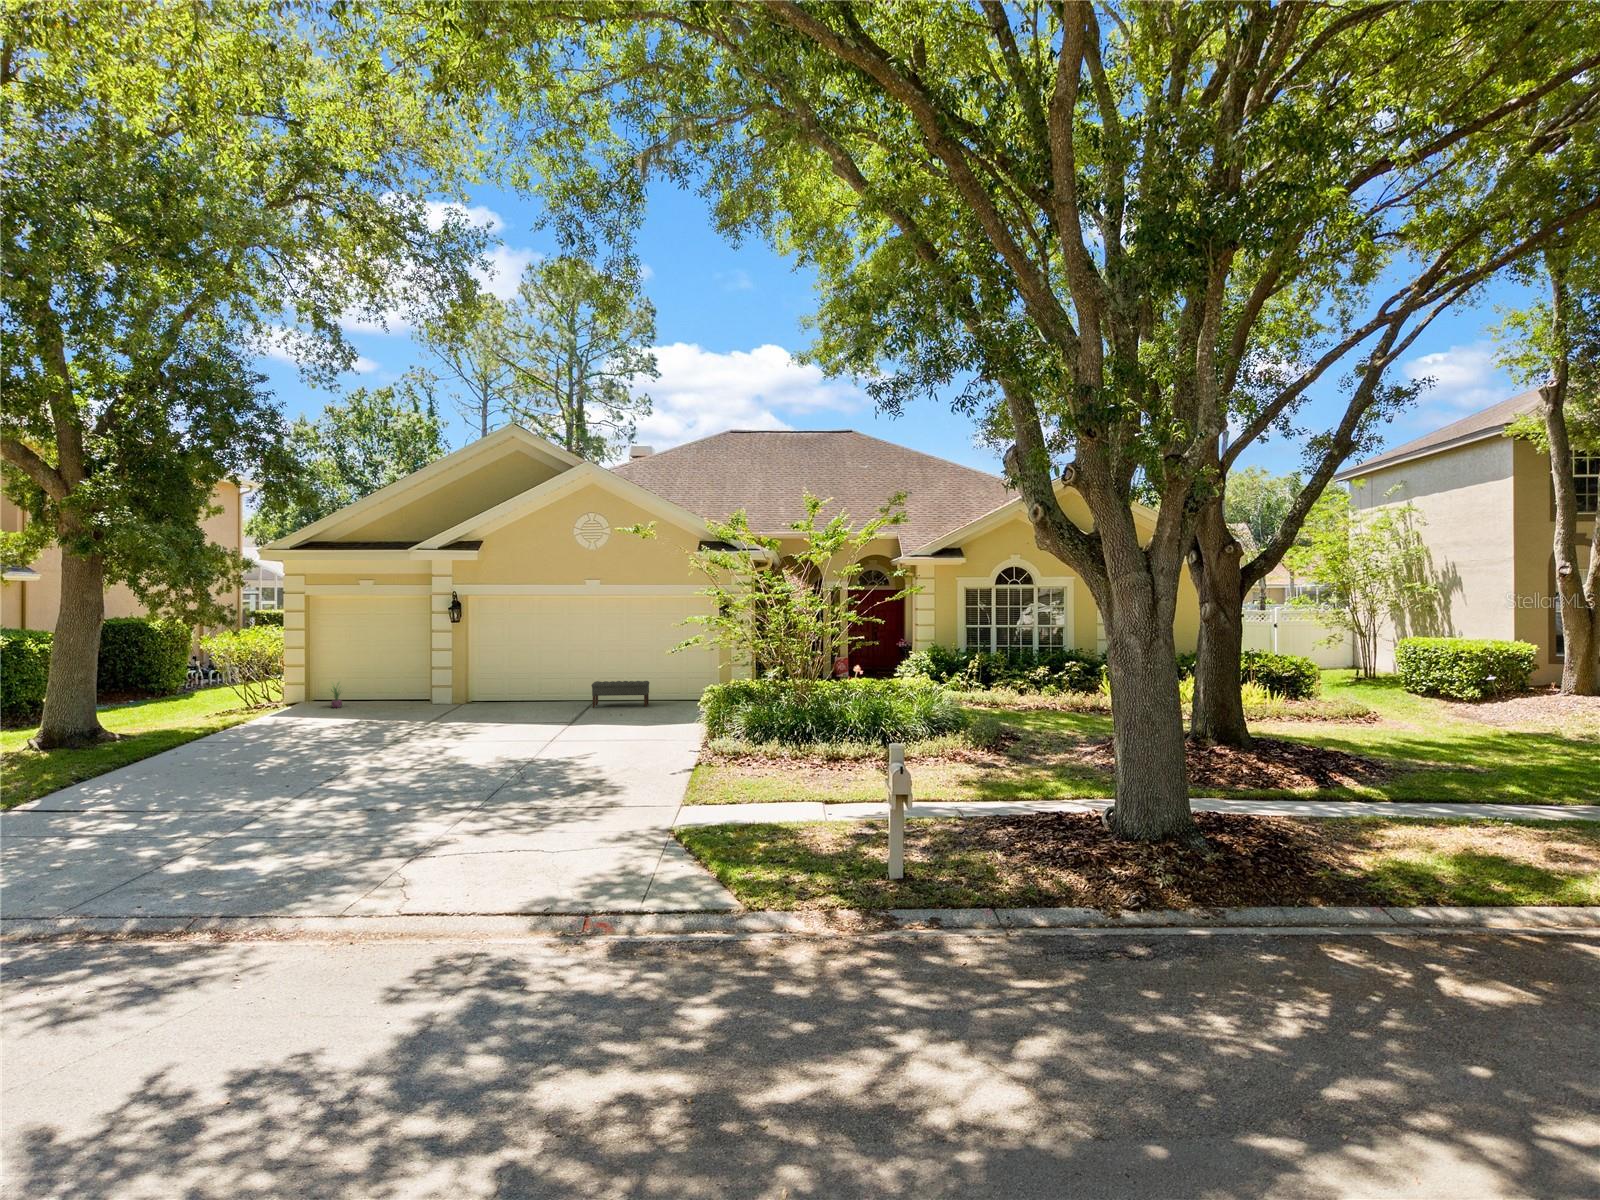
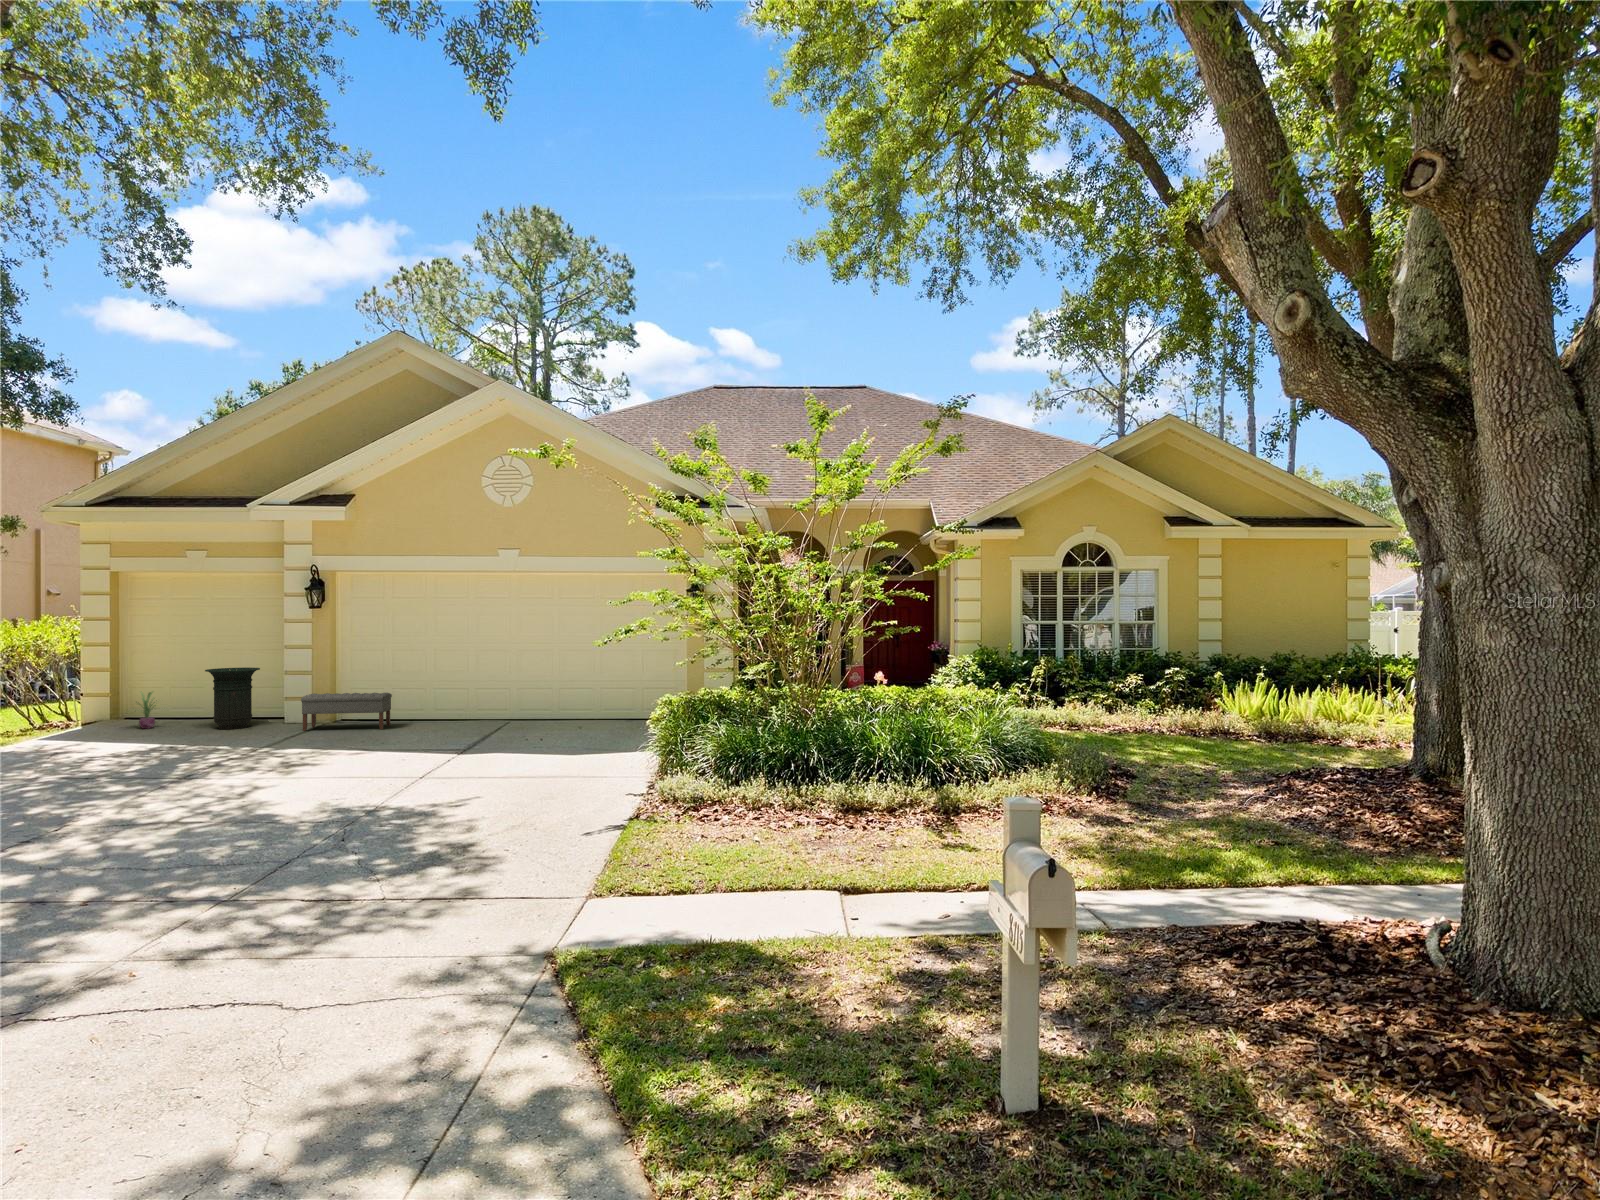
trash can: none [378,664,416,708] -> present [205,667,260,729]
bench: present [591,681,649,708] -> present [301,693,392,731]

